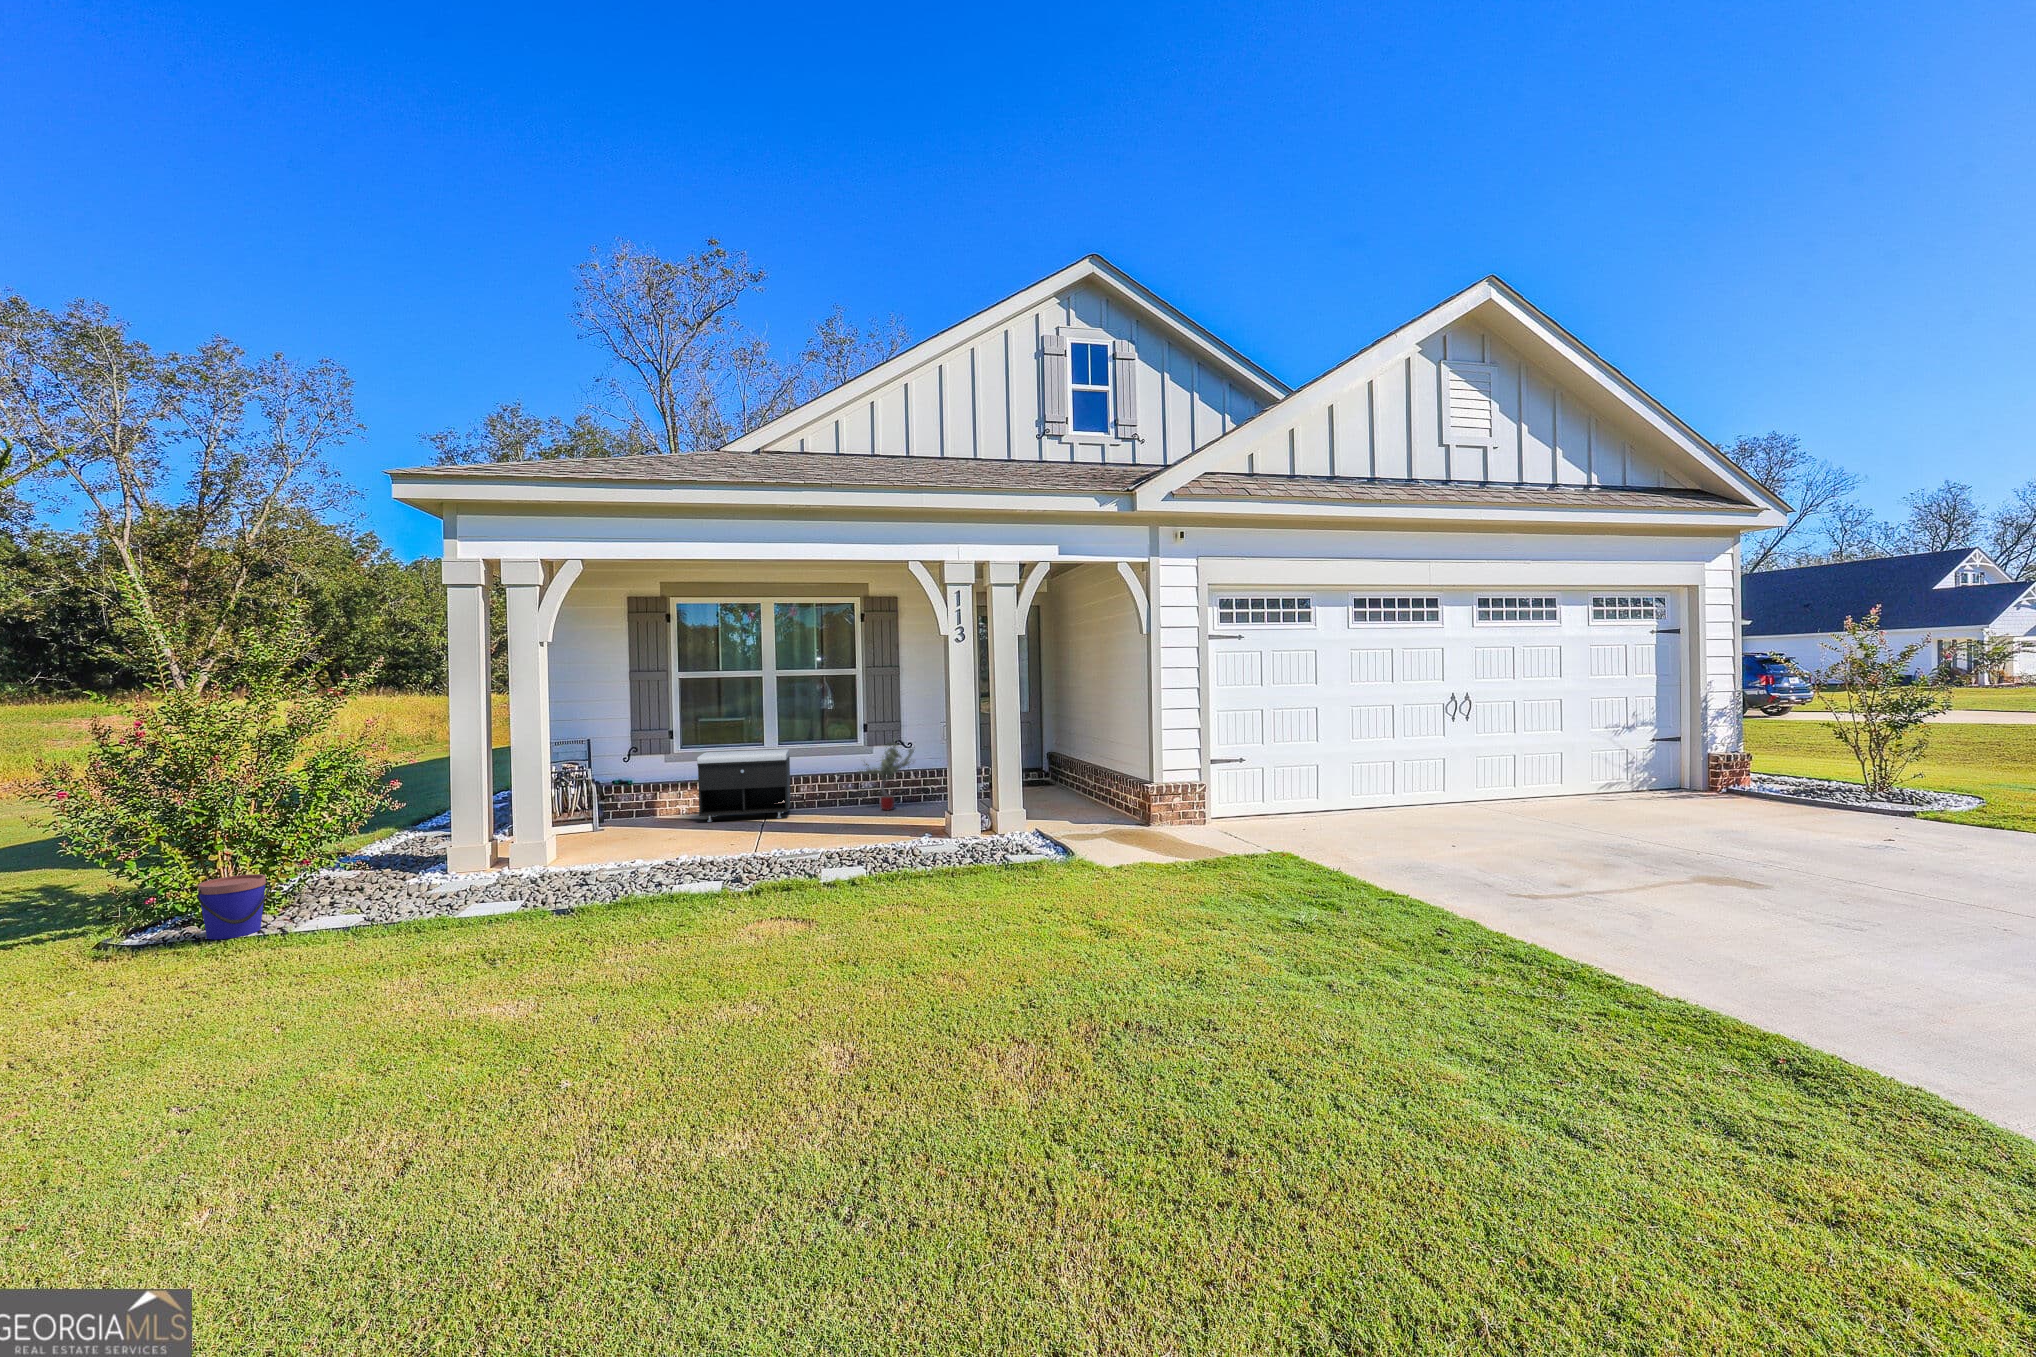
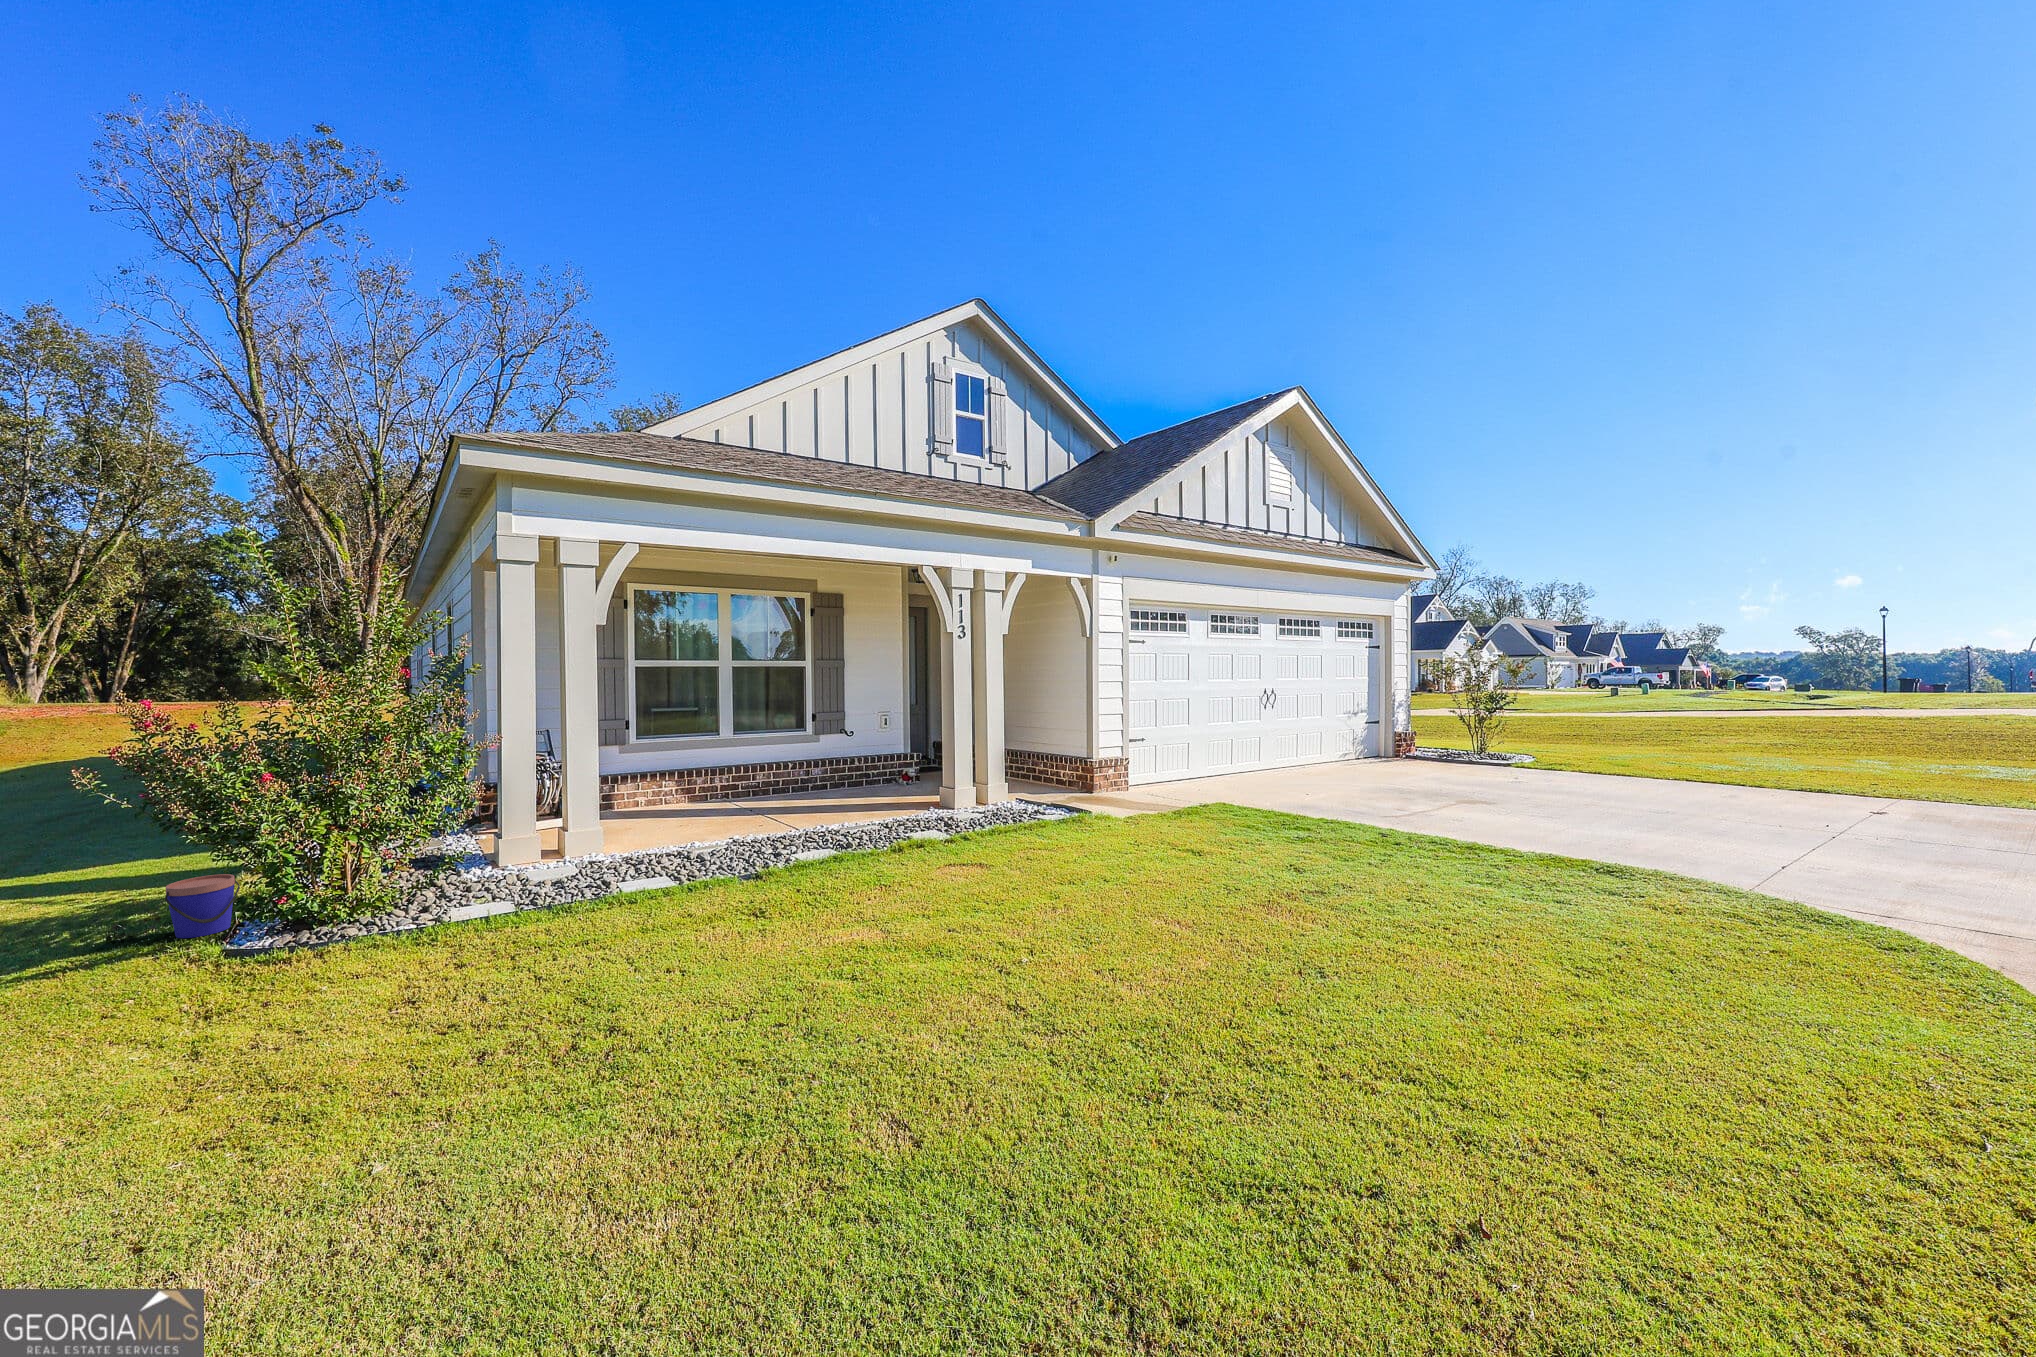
potted tree: present [860,742,915,810] -> none [807,730,862,796]
storage bench: present [697,749,791,822] -> none [658,741,746,809]

